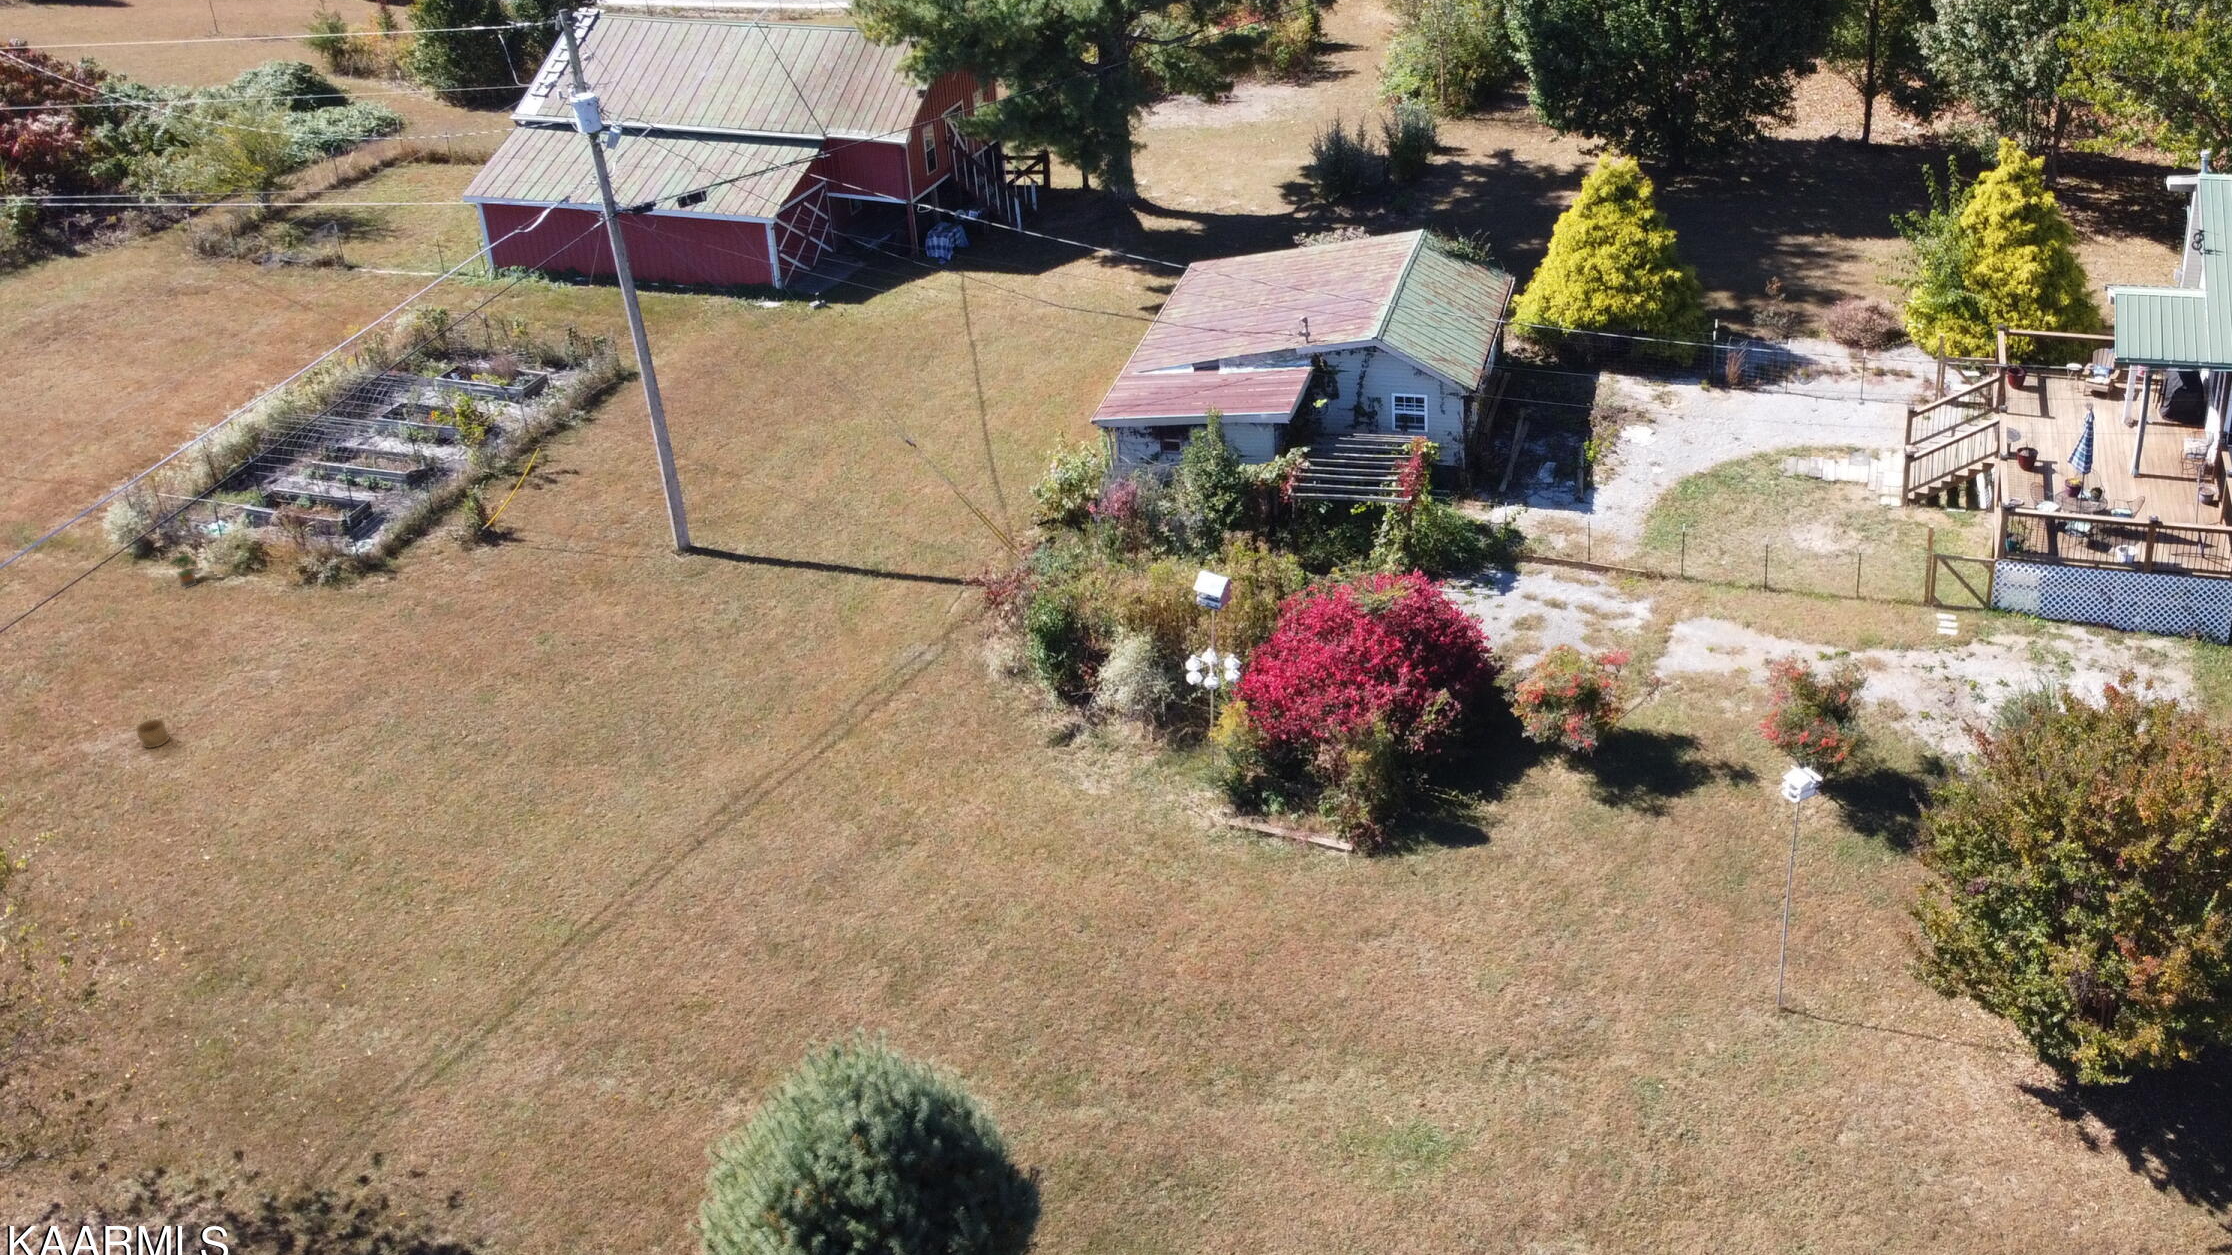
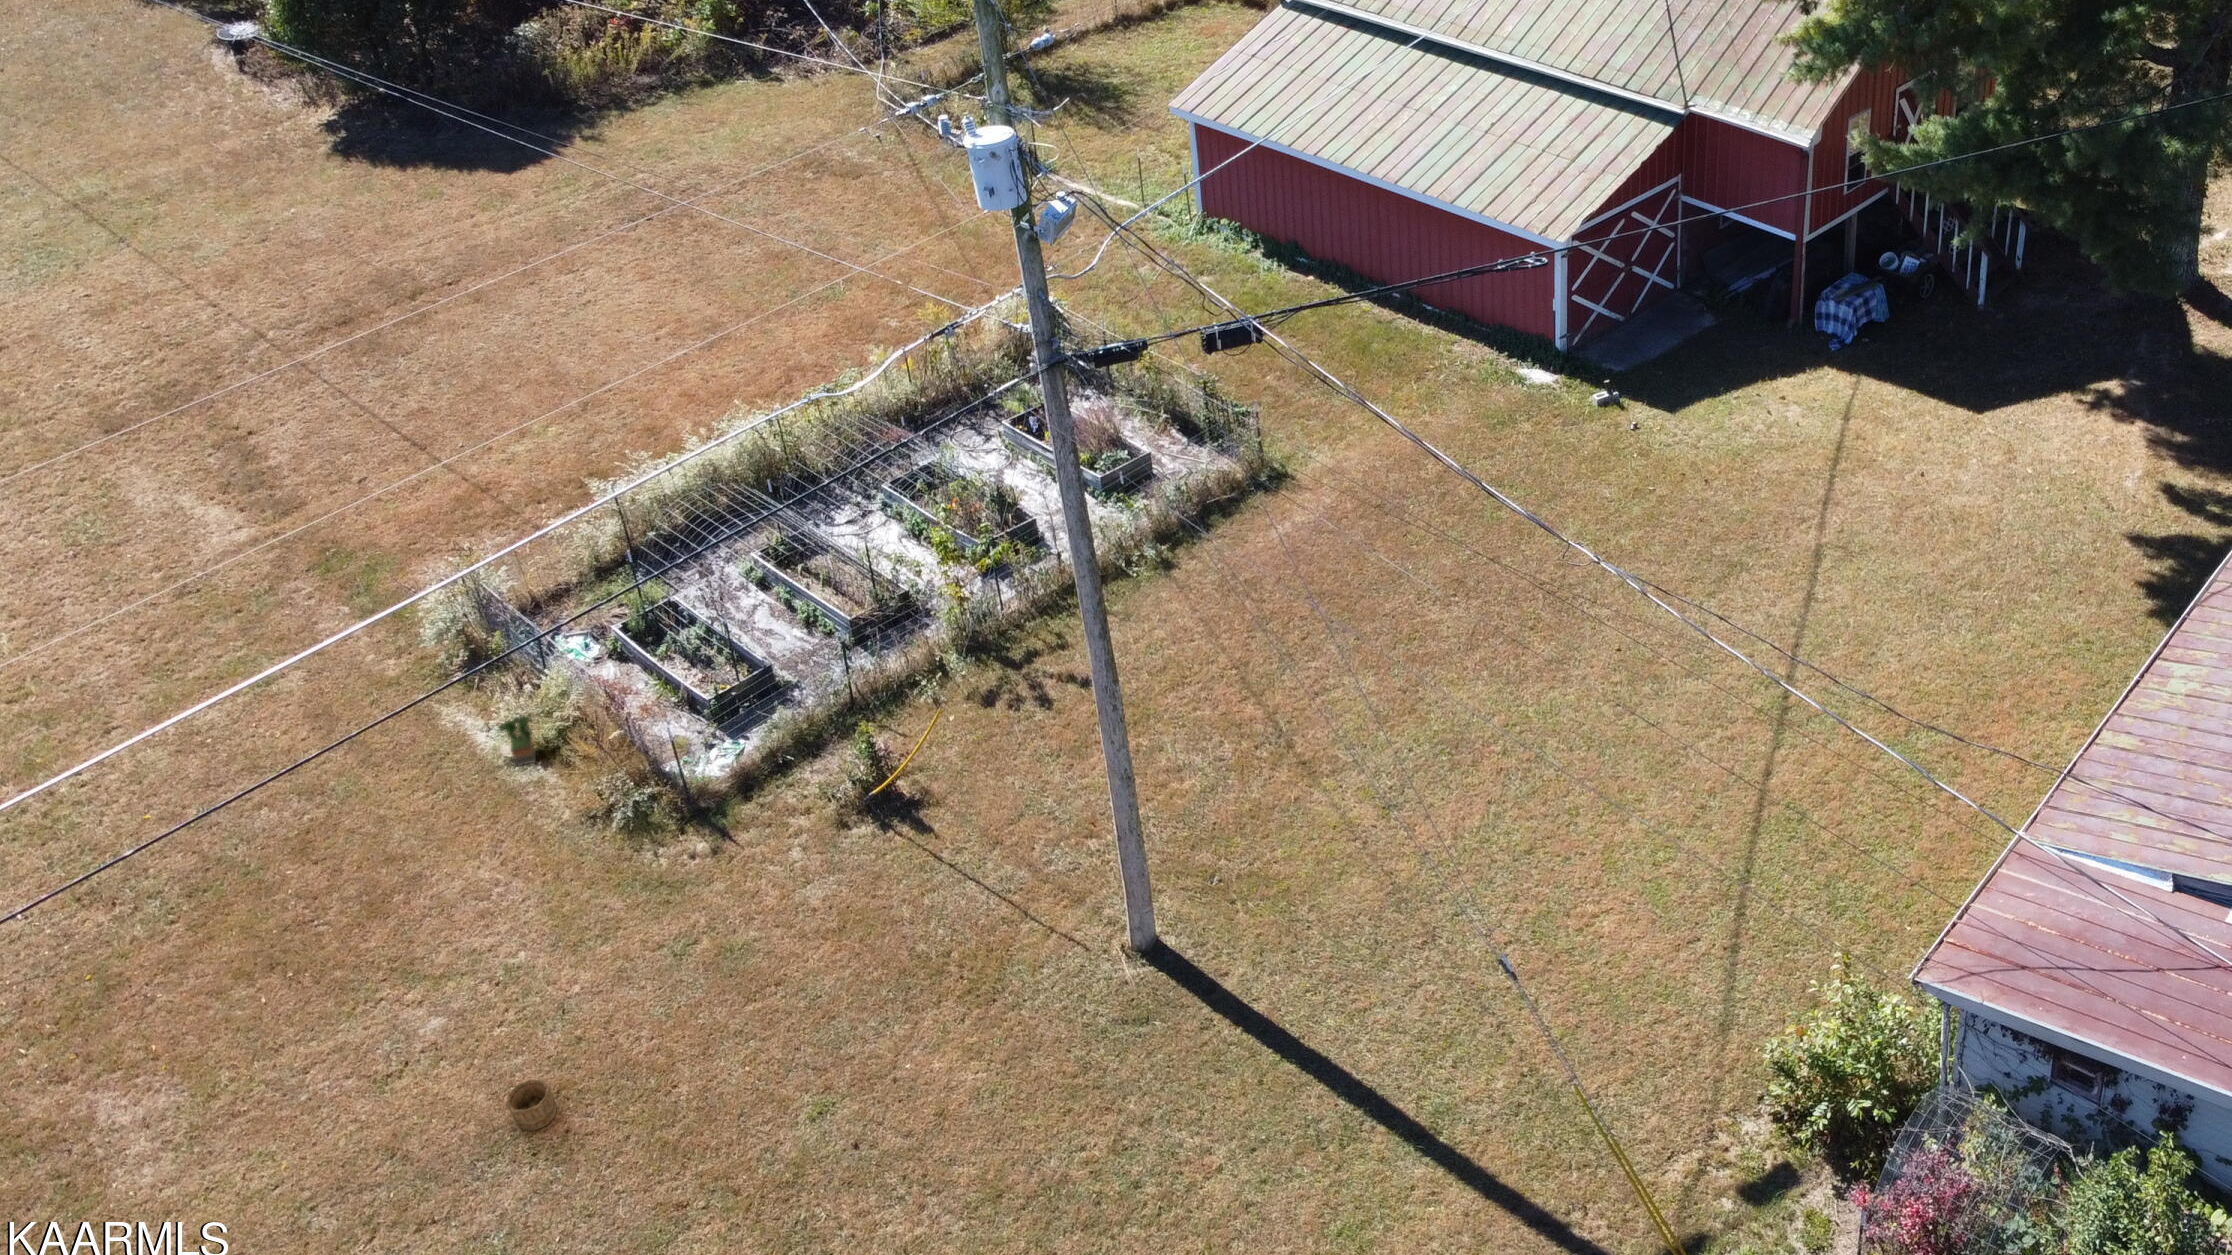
wooden bucket: present [136,719,169,748] -> present [506,1079,557,1131]

